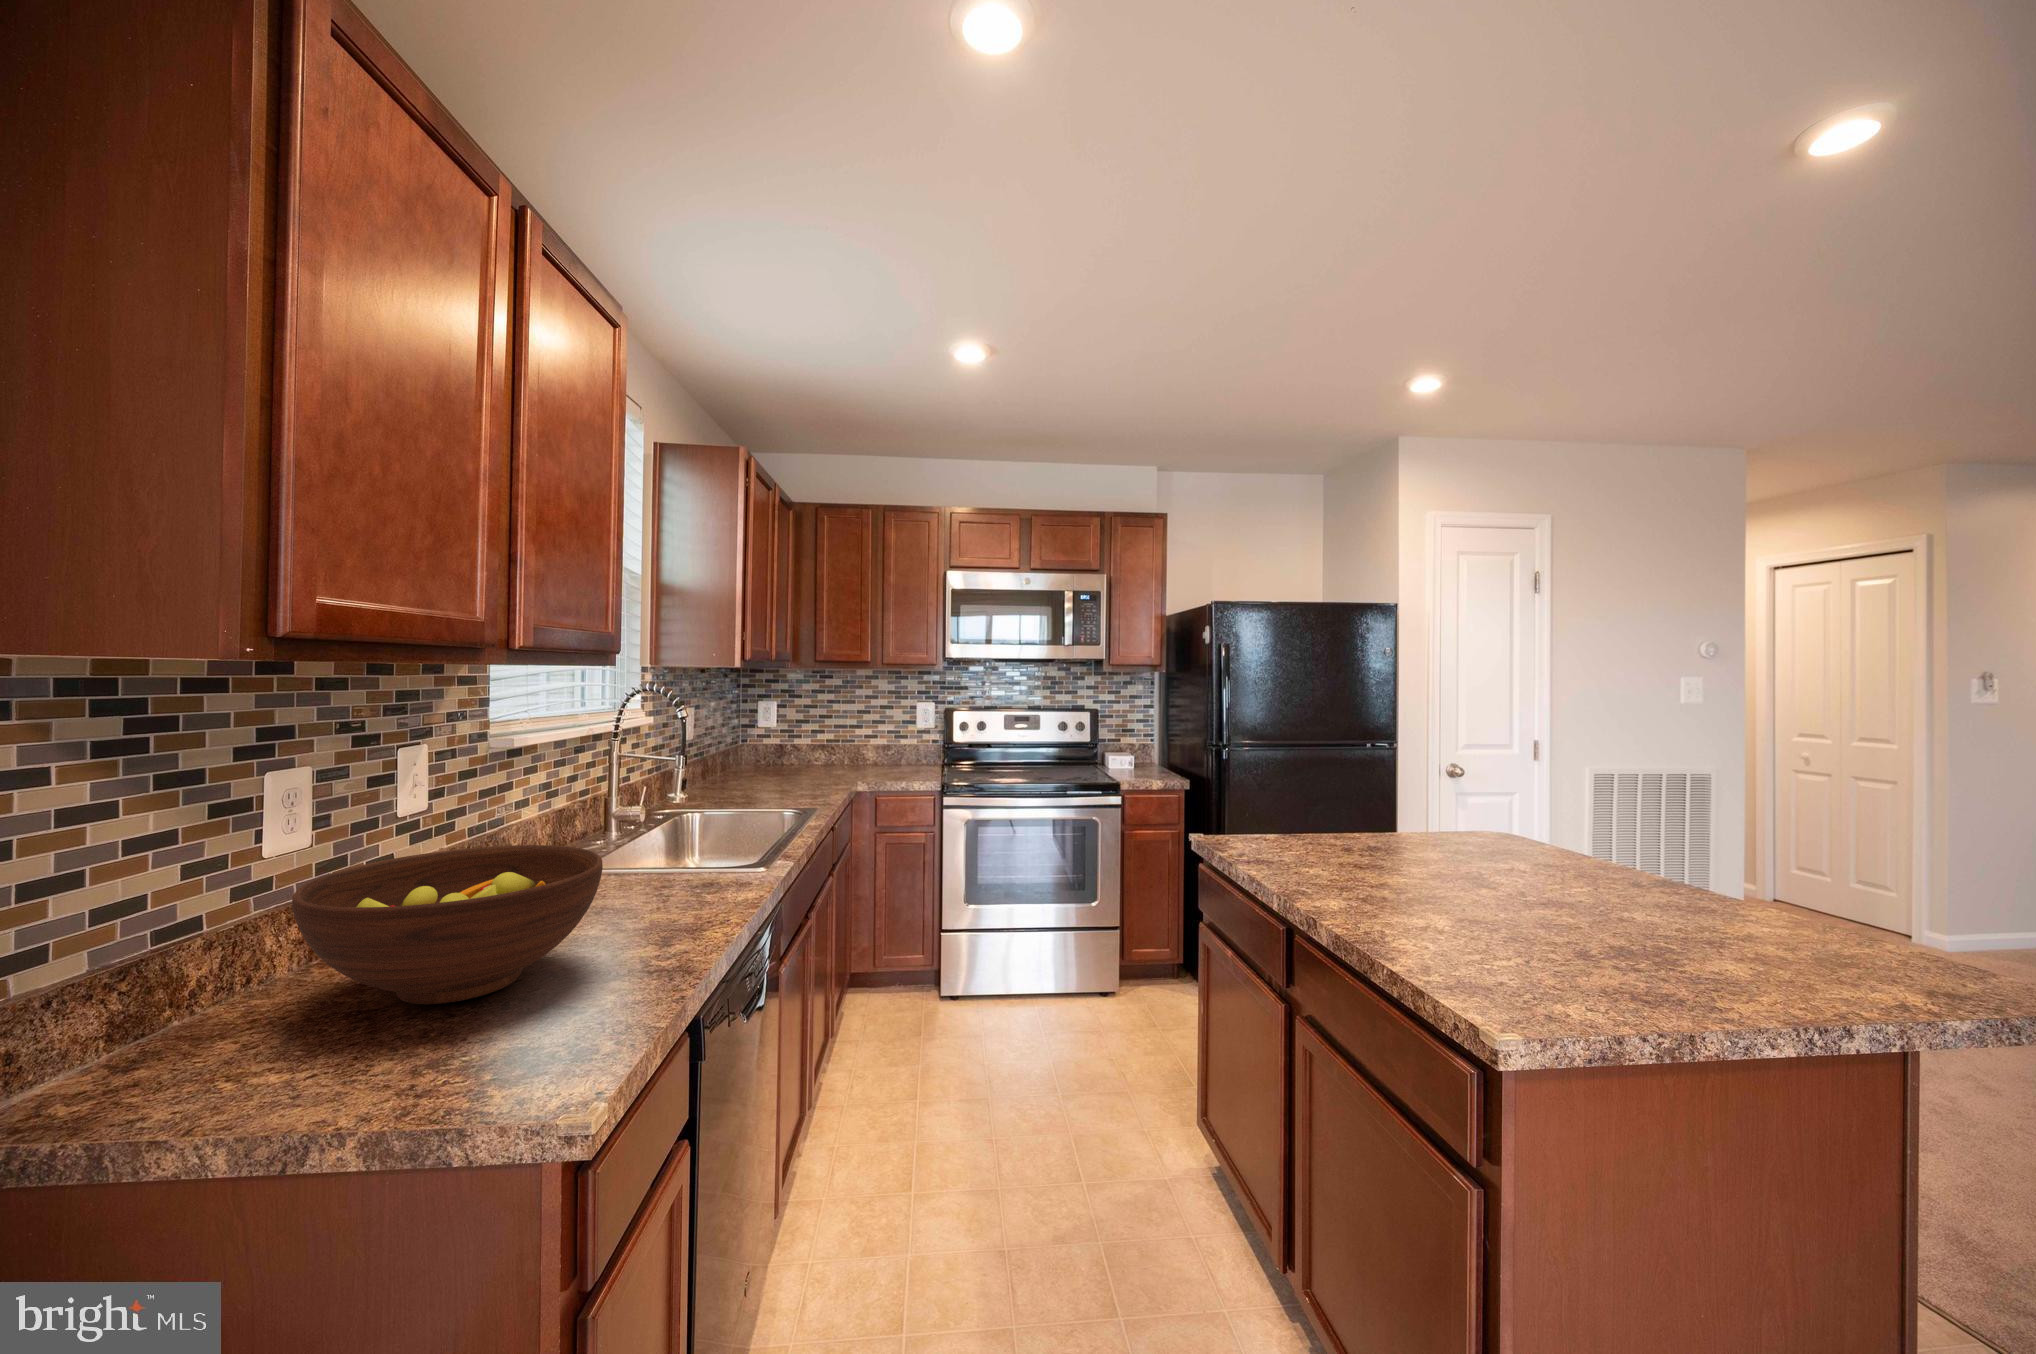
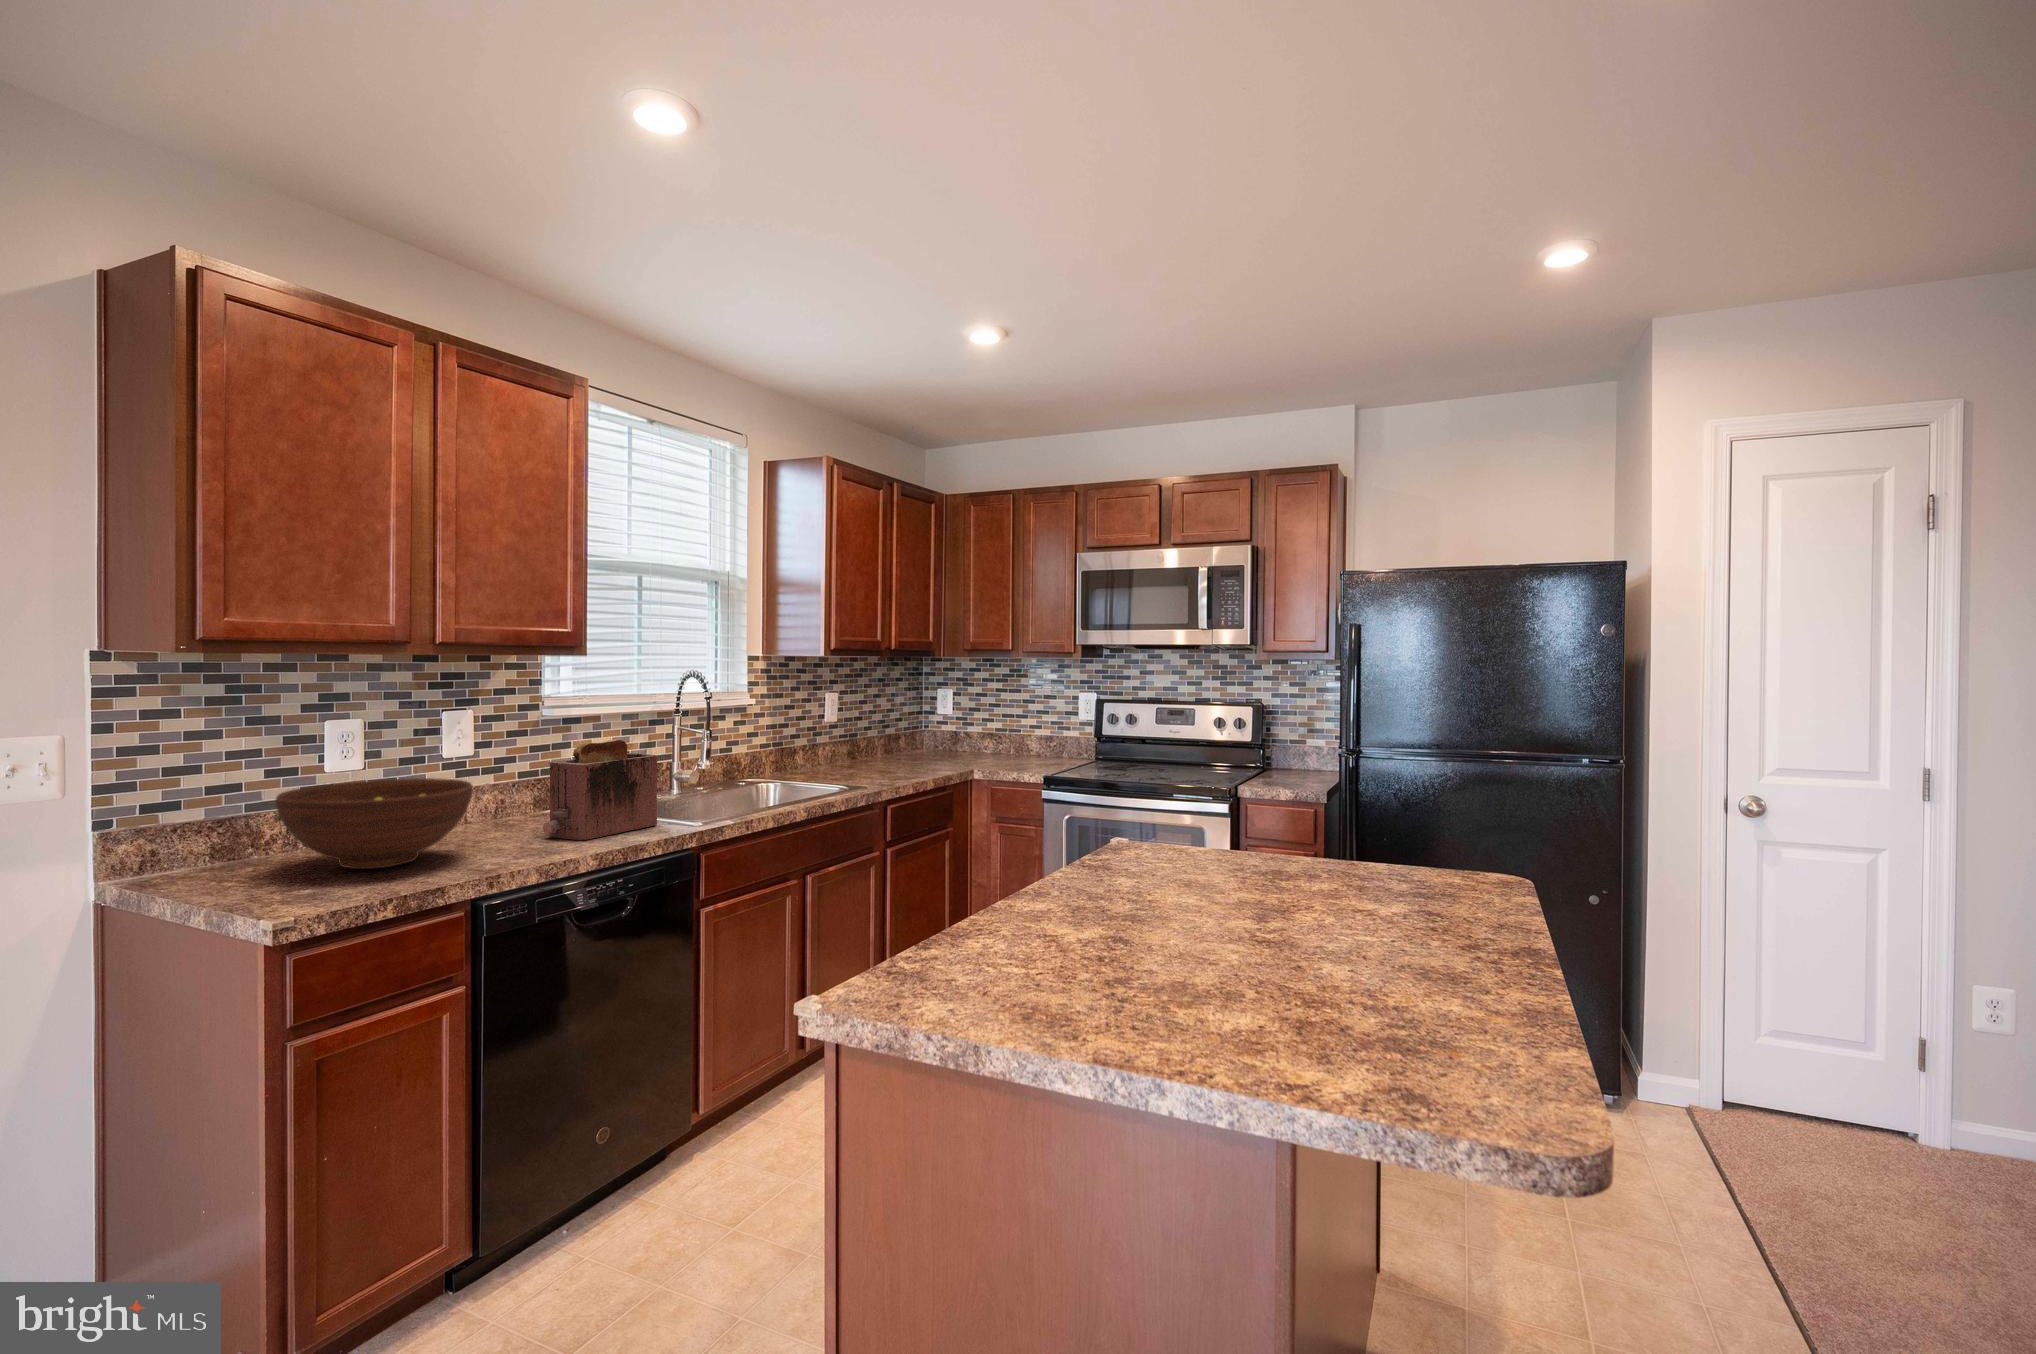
toaster: none [607,773,708,909] -> present [543,739,657,840]

